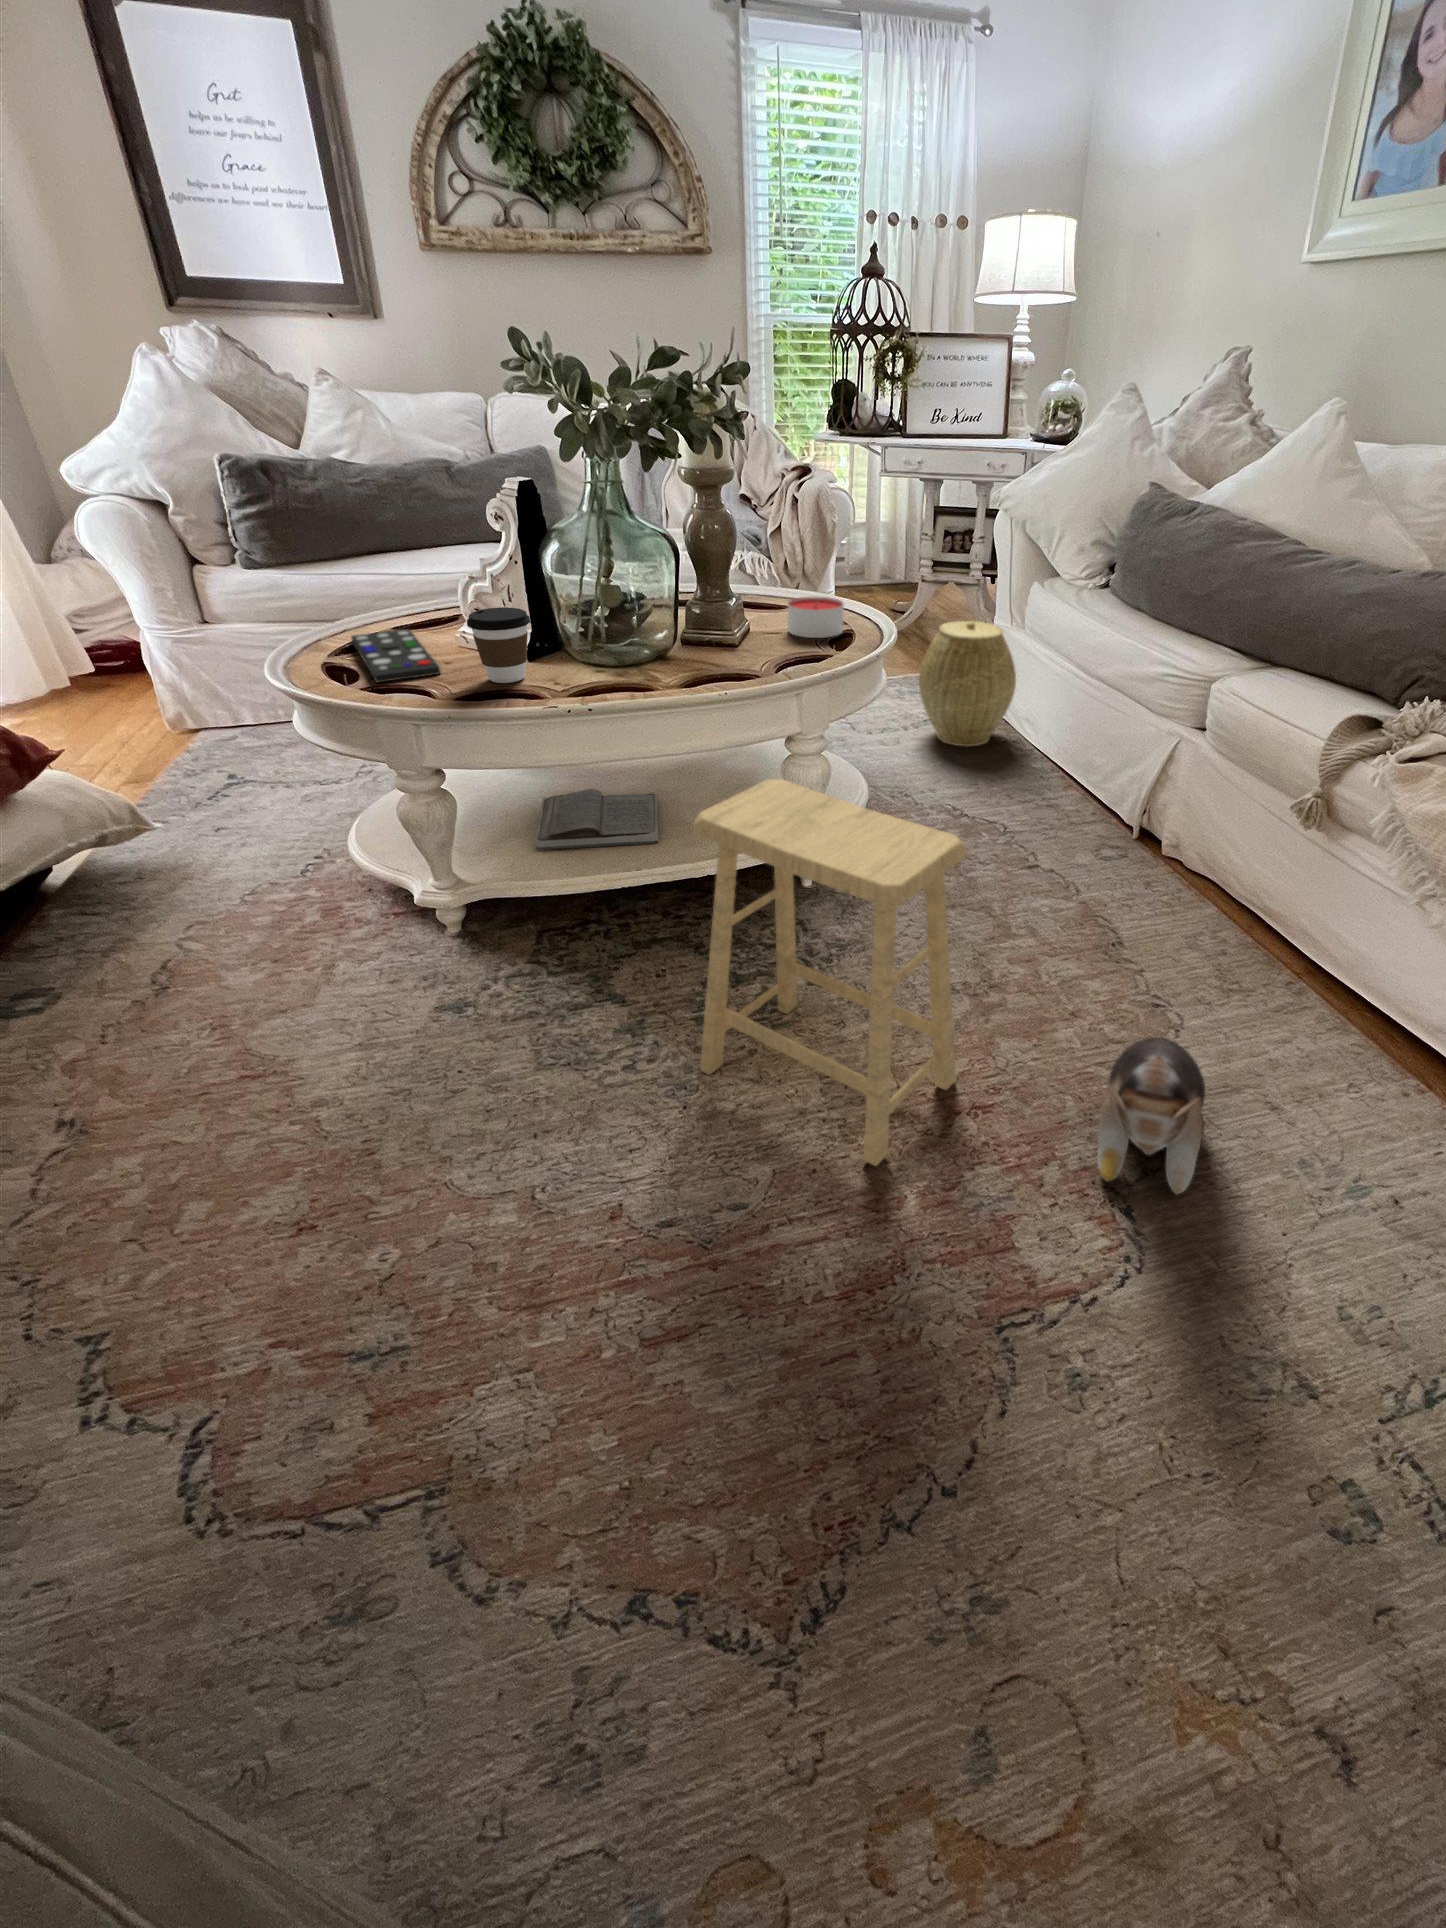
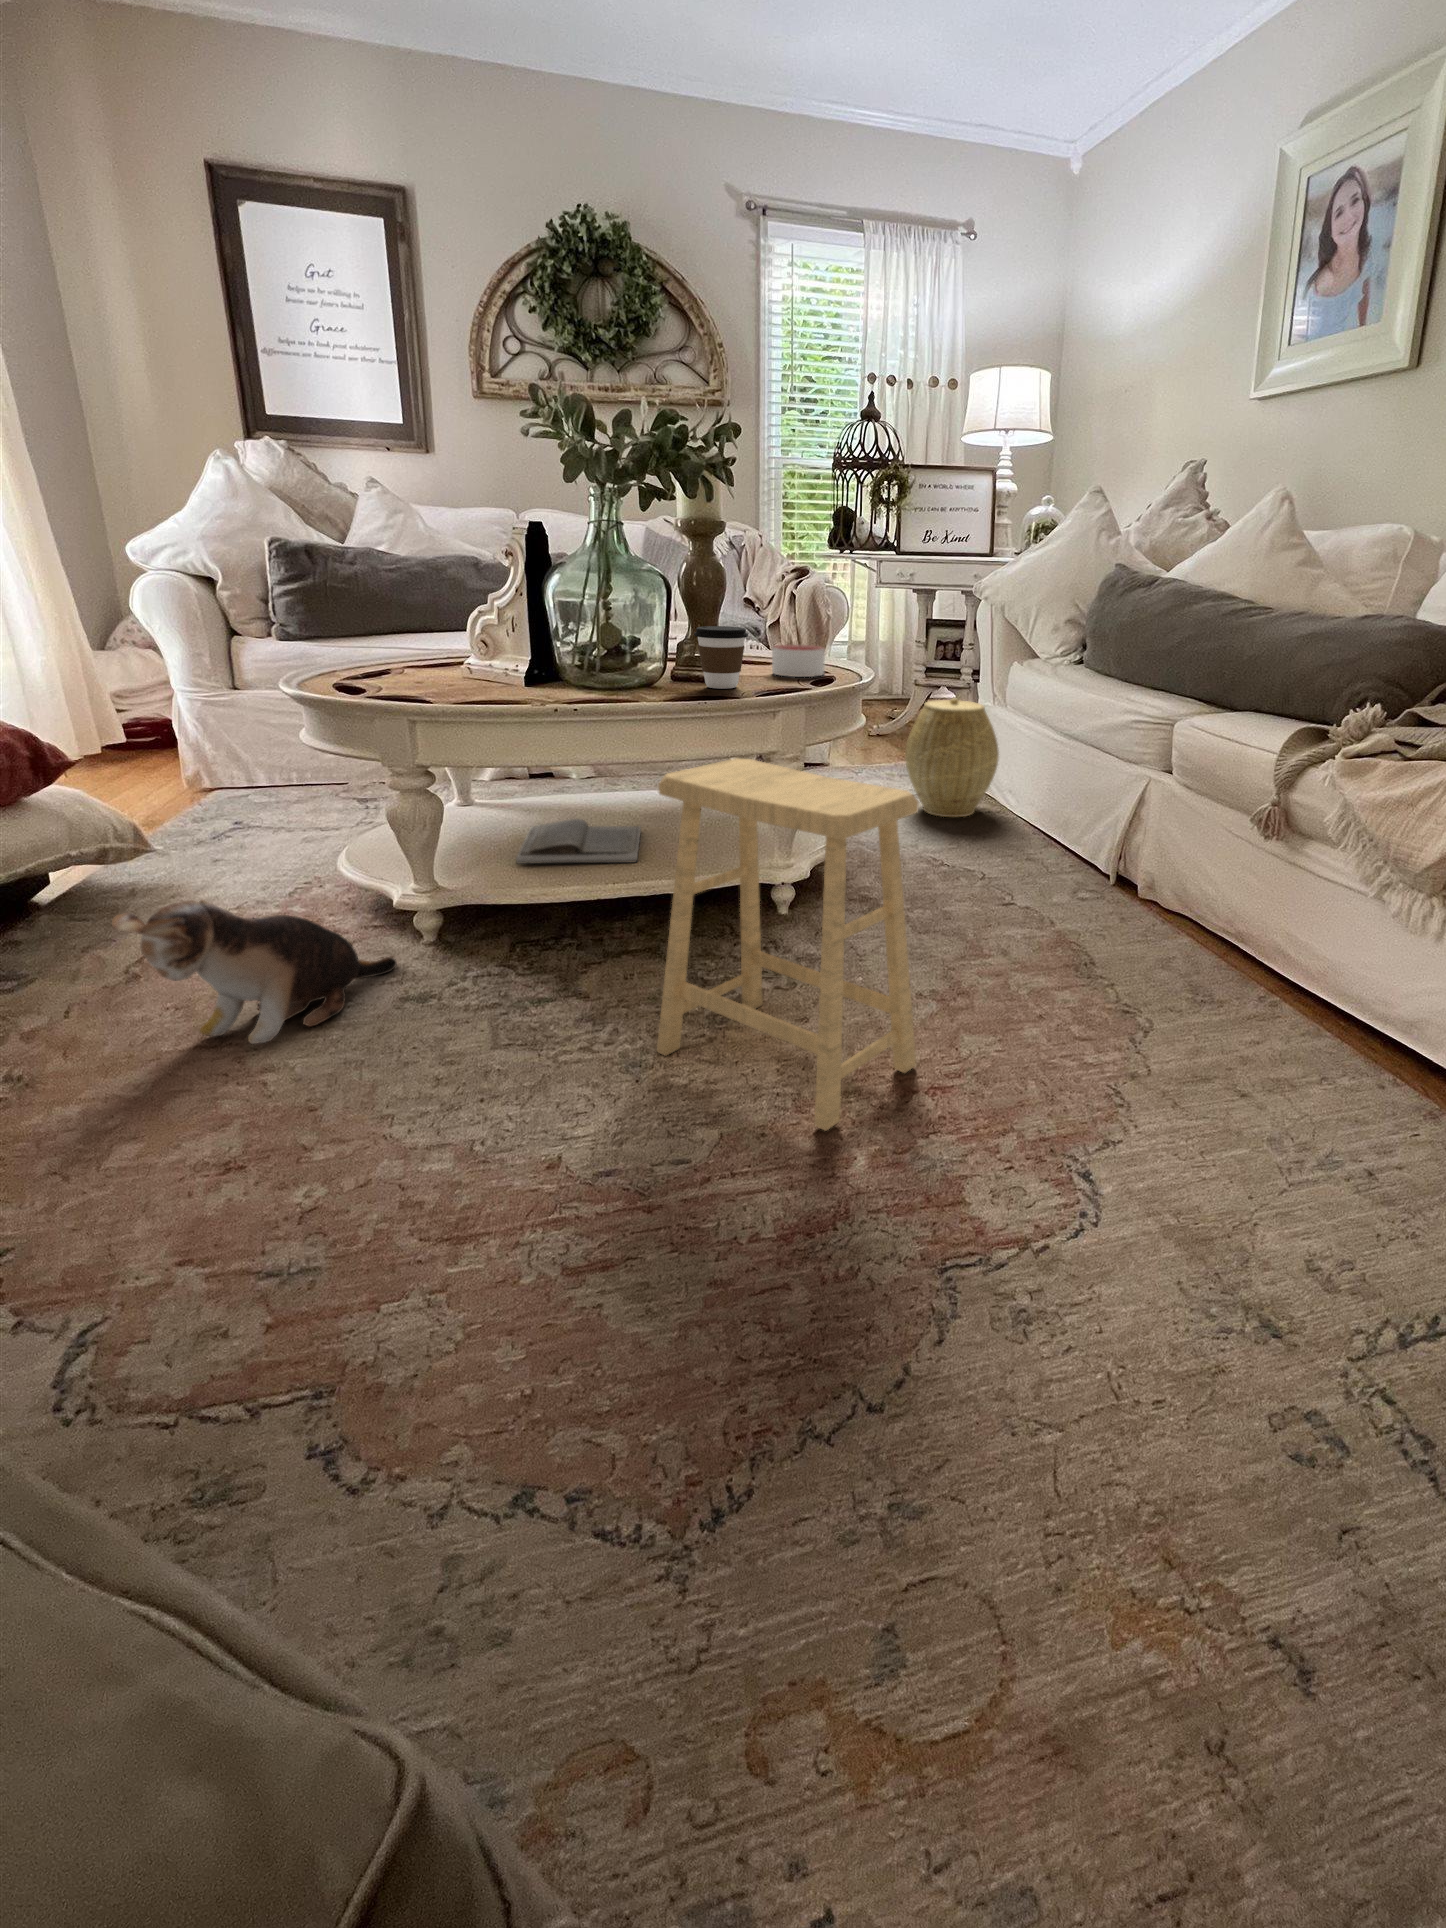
coffee cup: present [467,607,530,683] -> present [694,626,748,689]
remote control: present [351,629,440,683] -> none [363,665,441,693]
plush toy: present [1097,1037,1205,1194] -> present [112,900,397,1044]

